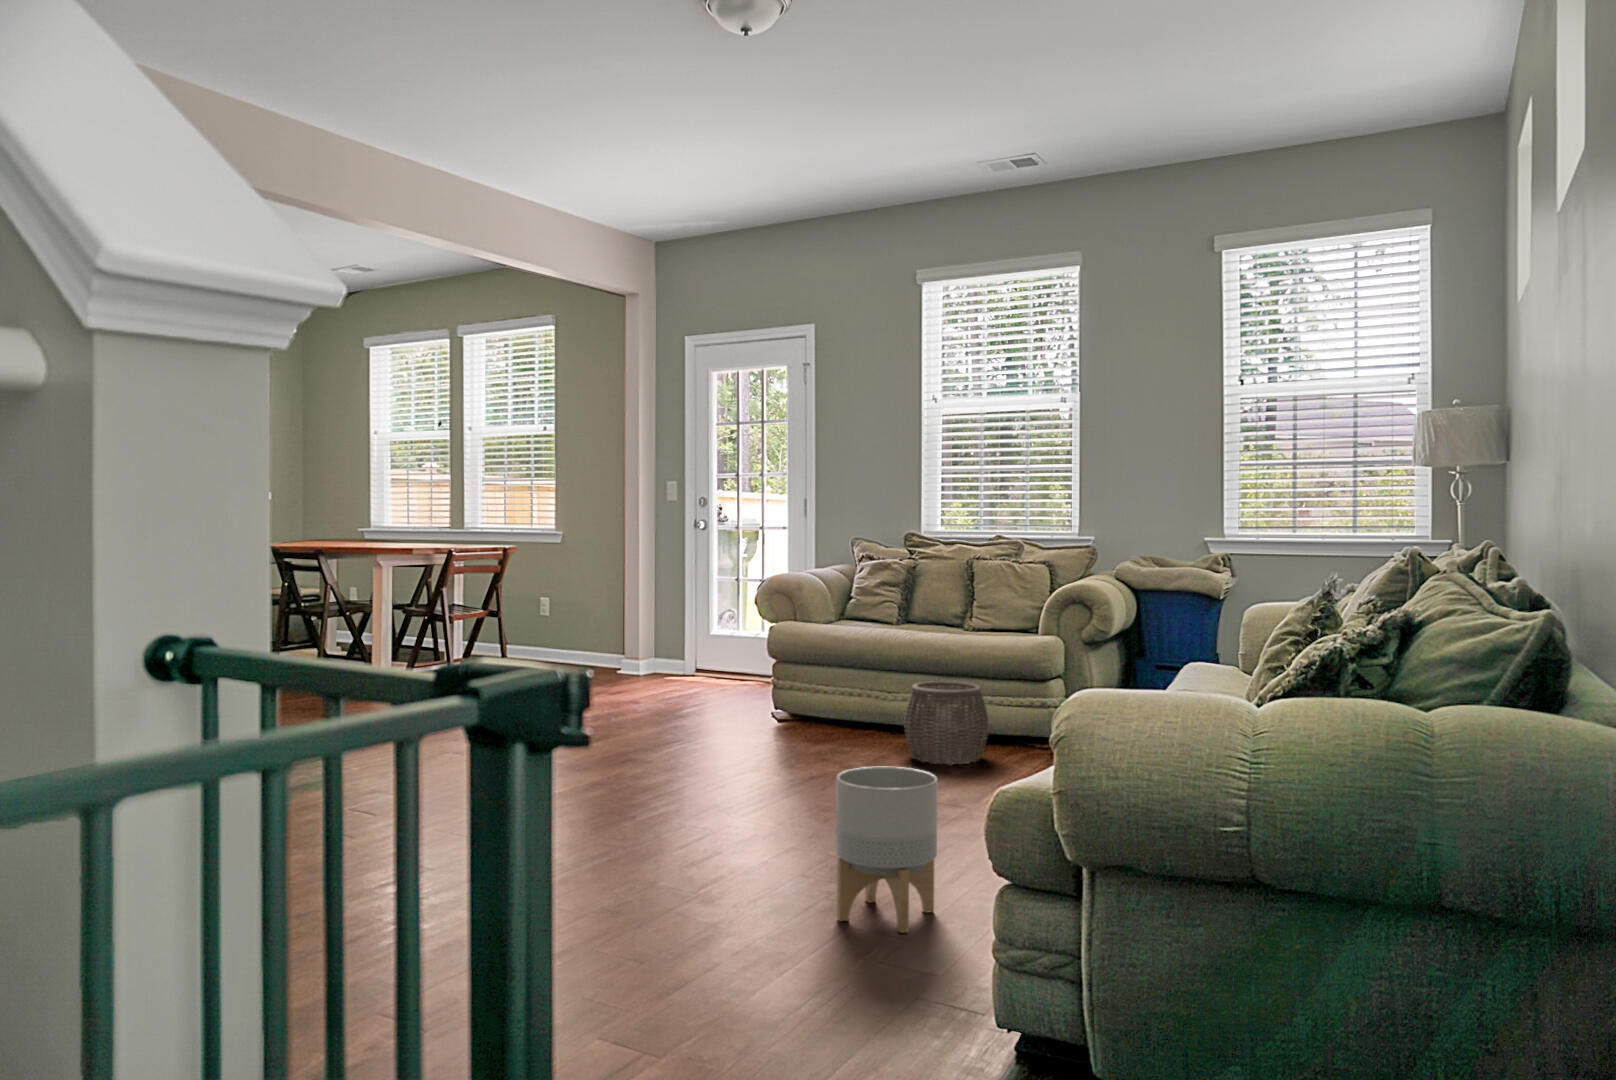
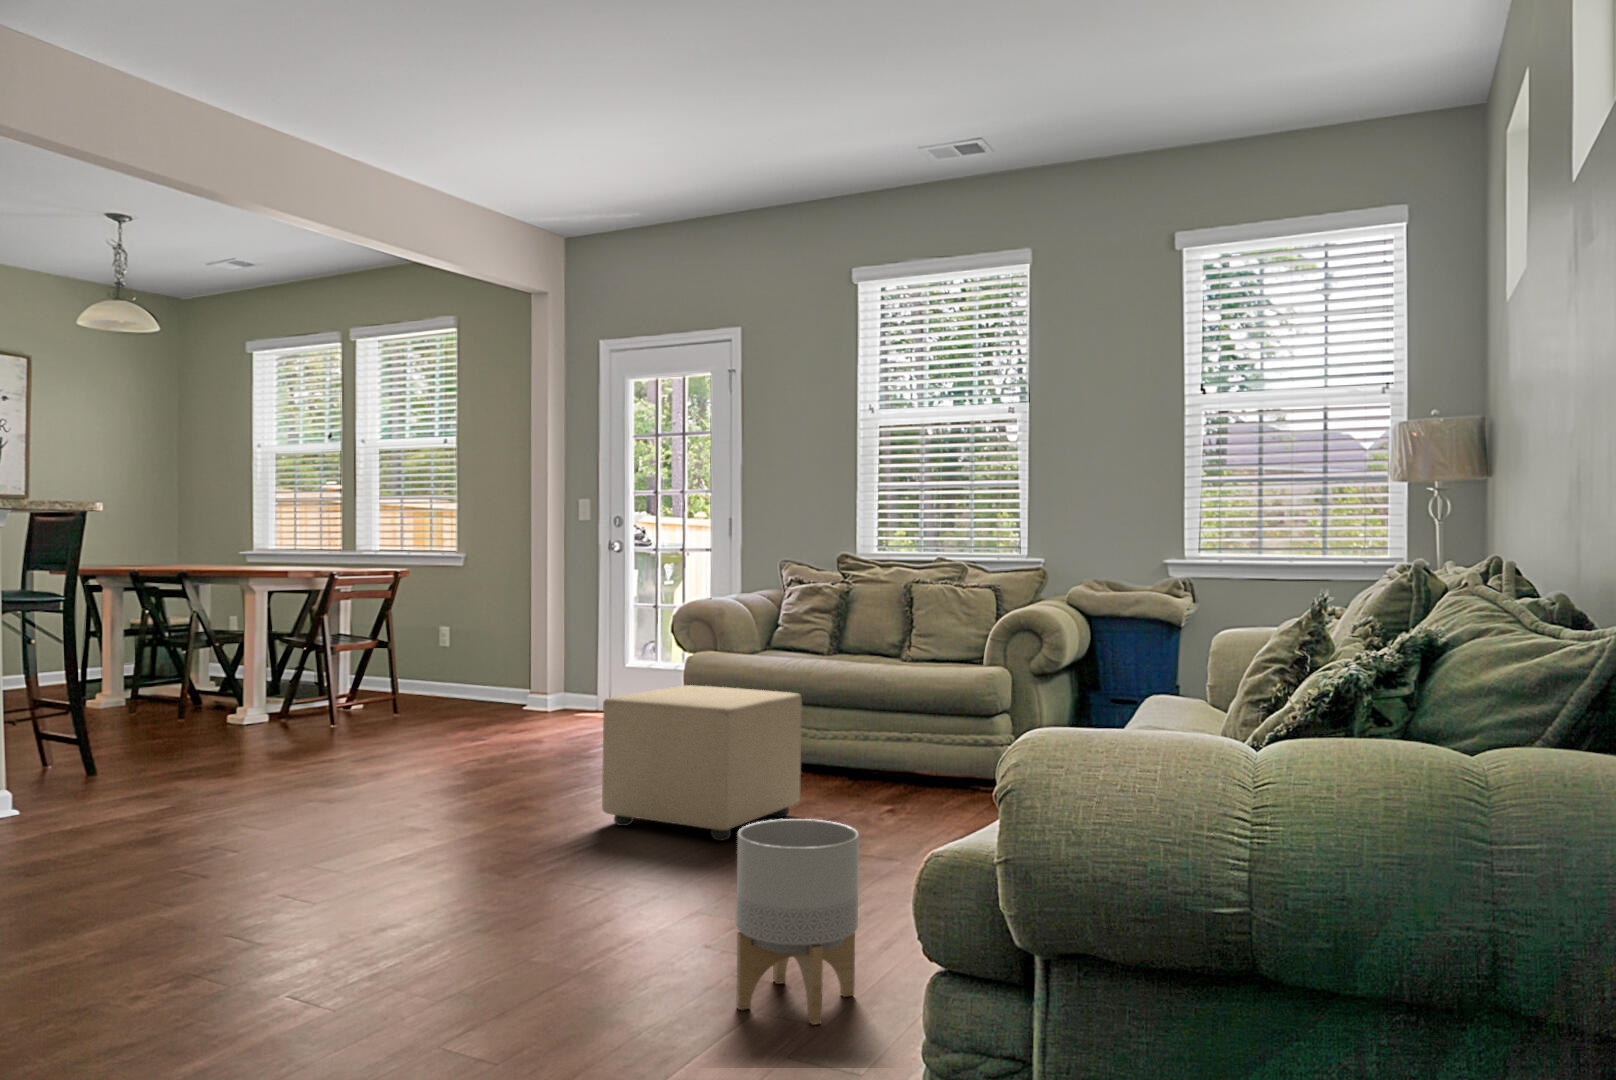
ottoman: none [704,653,877,789] -> present [602,685,802,841]
woven basket: present [904,681,989,765] -> none [832,717,928,812]

